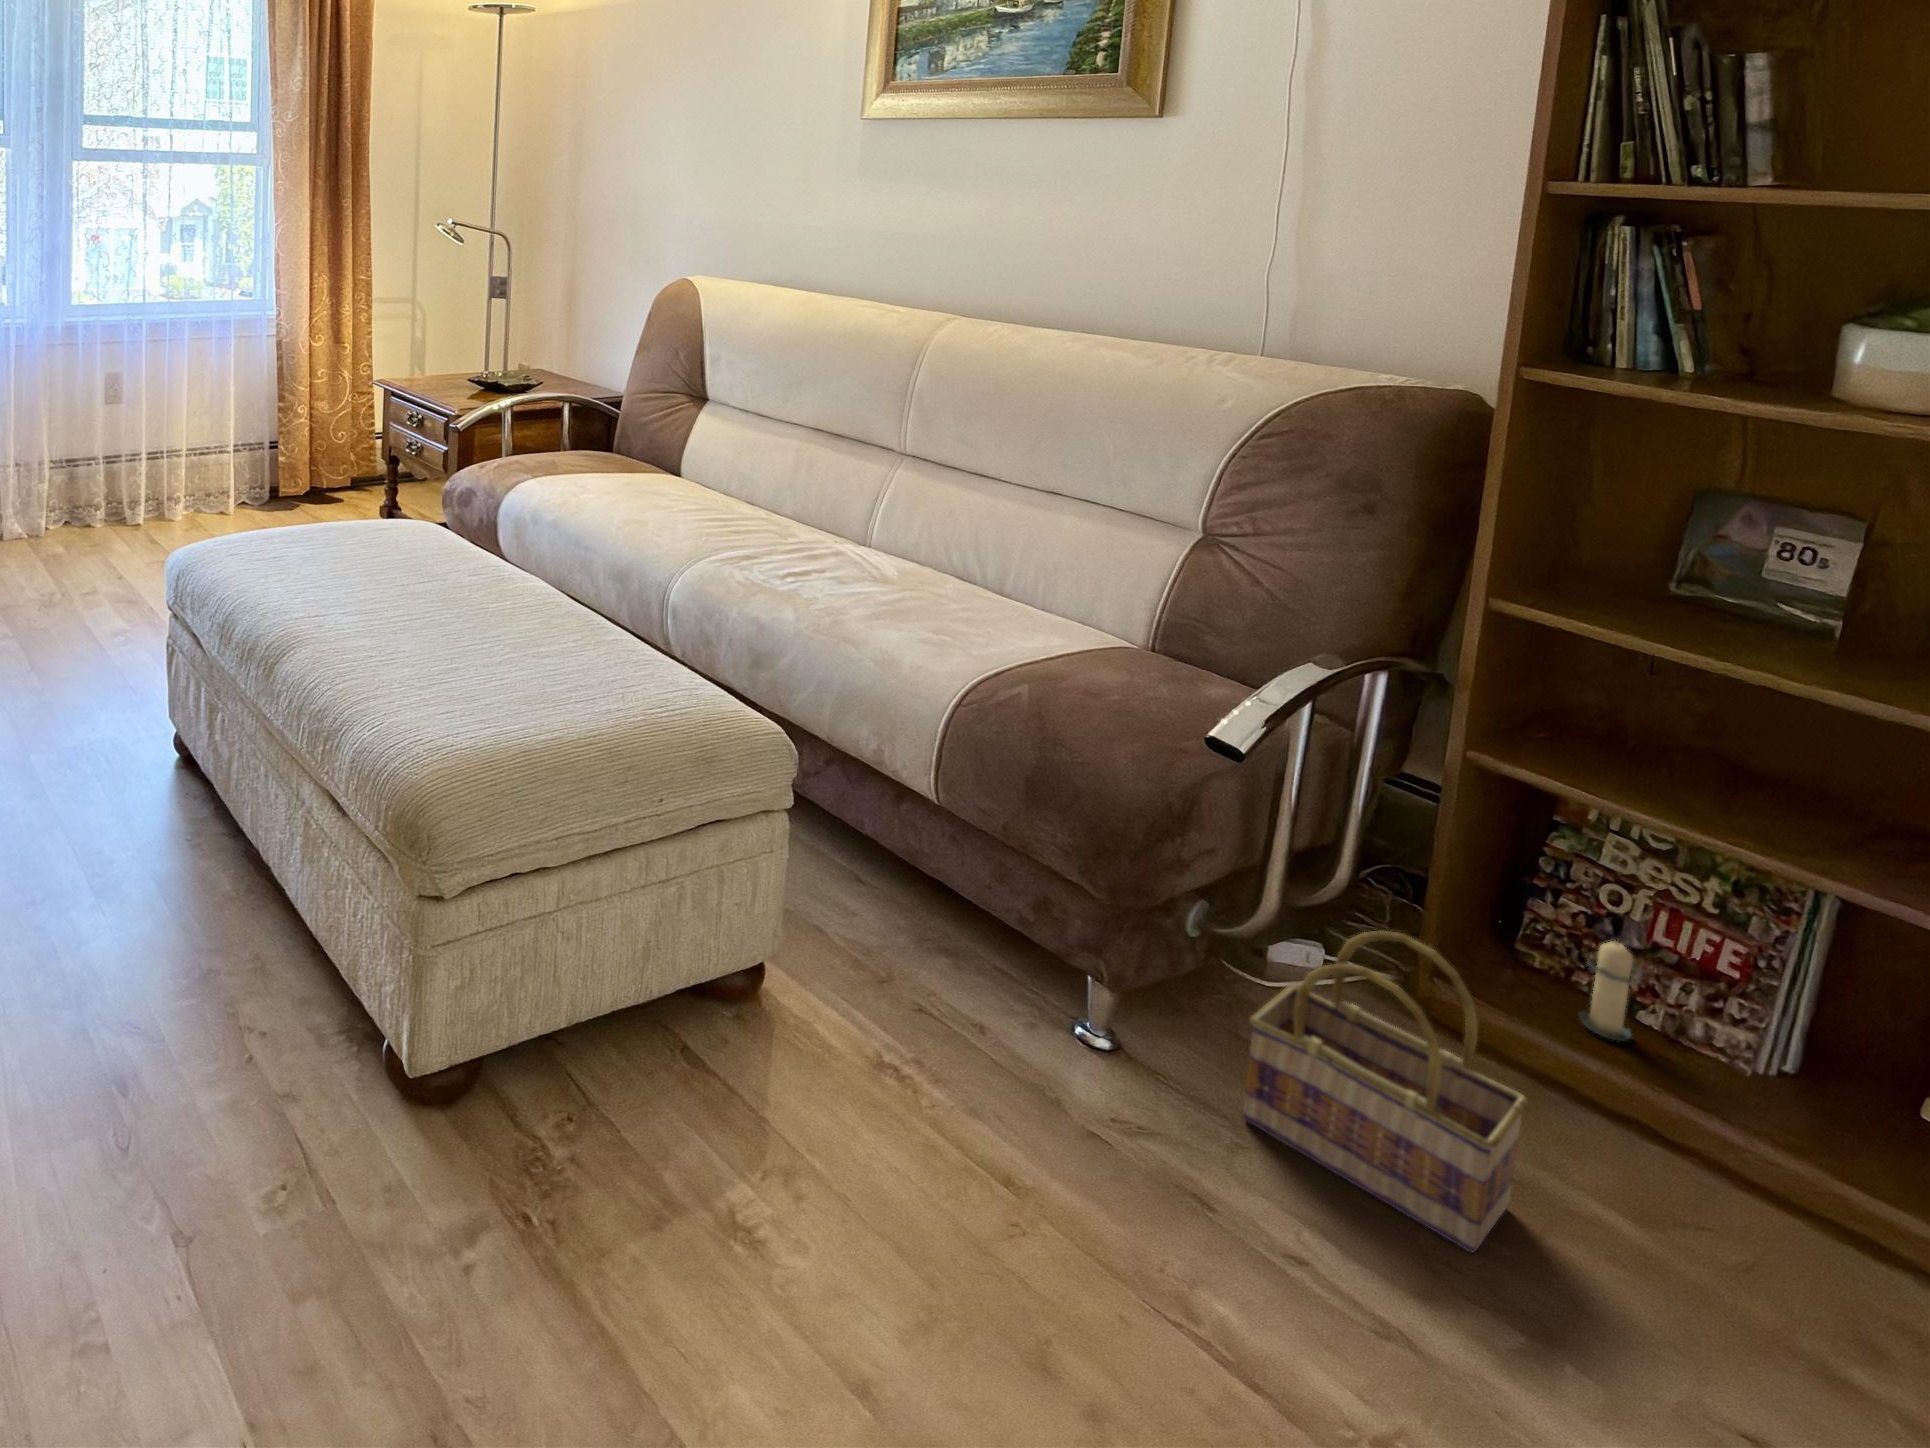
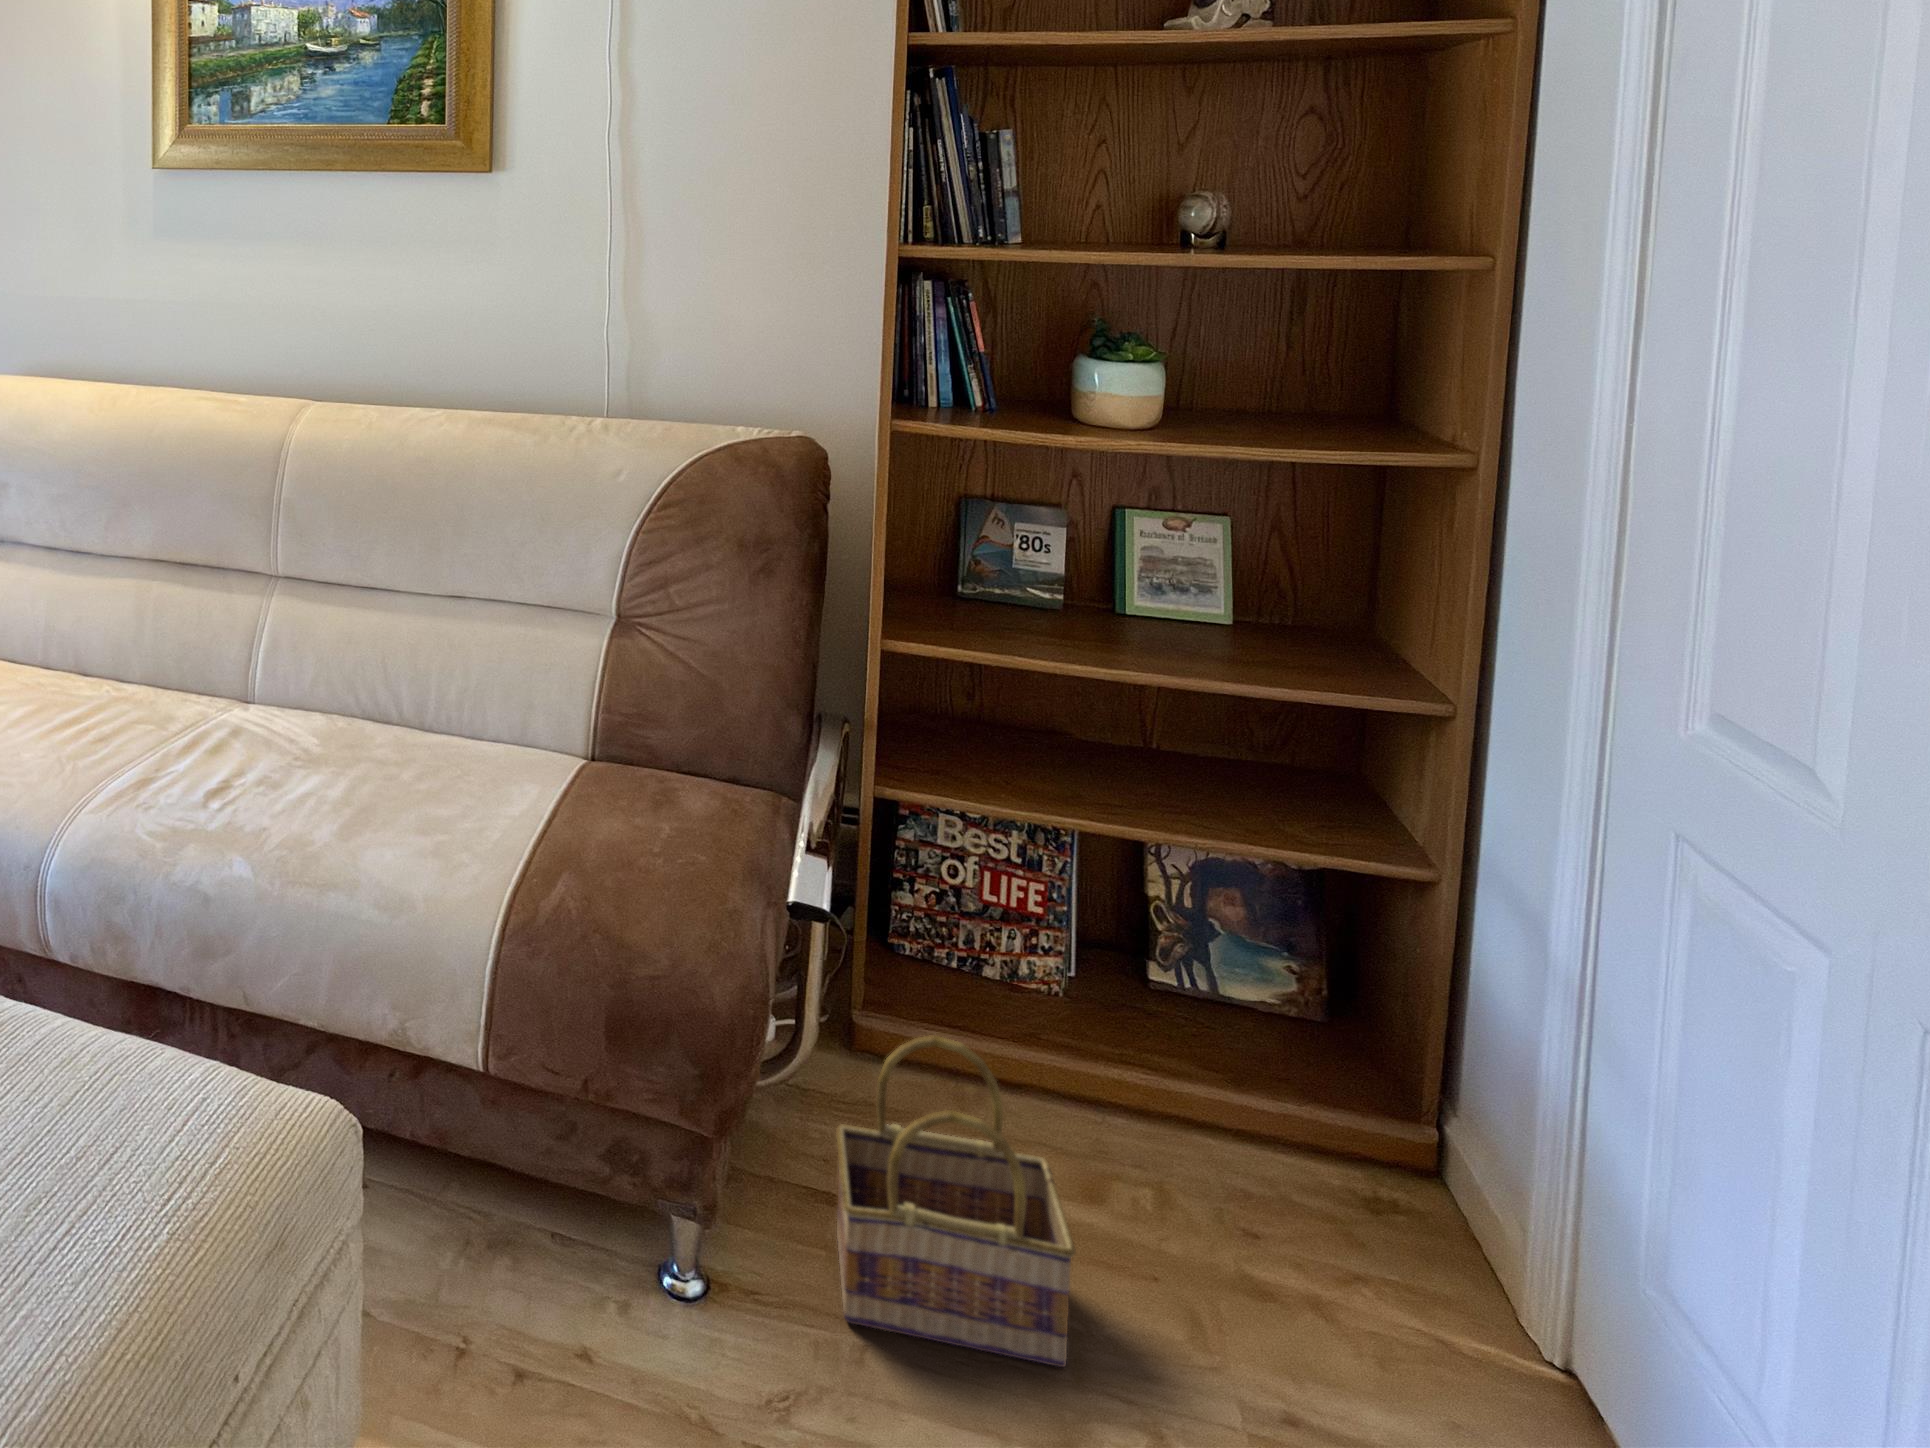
candle: present [1579,941,1641,1041] -> none [955,918,1005,1016]

